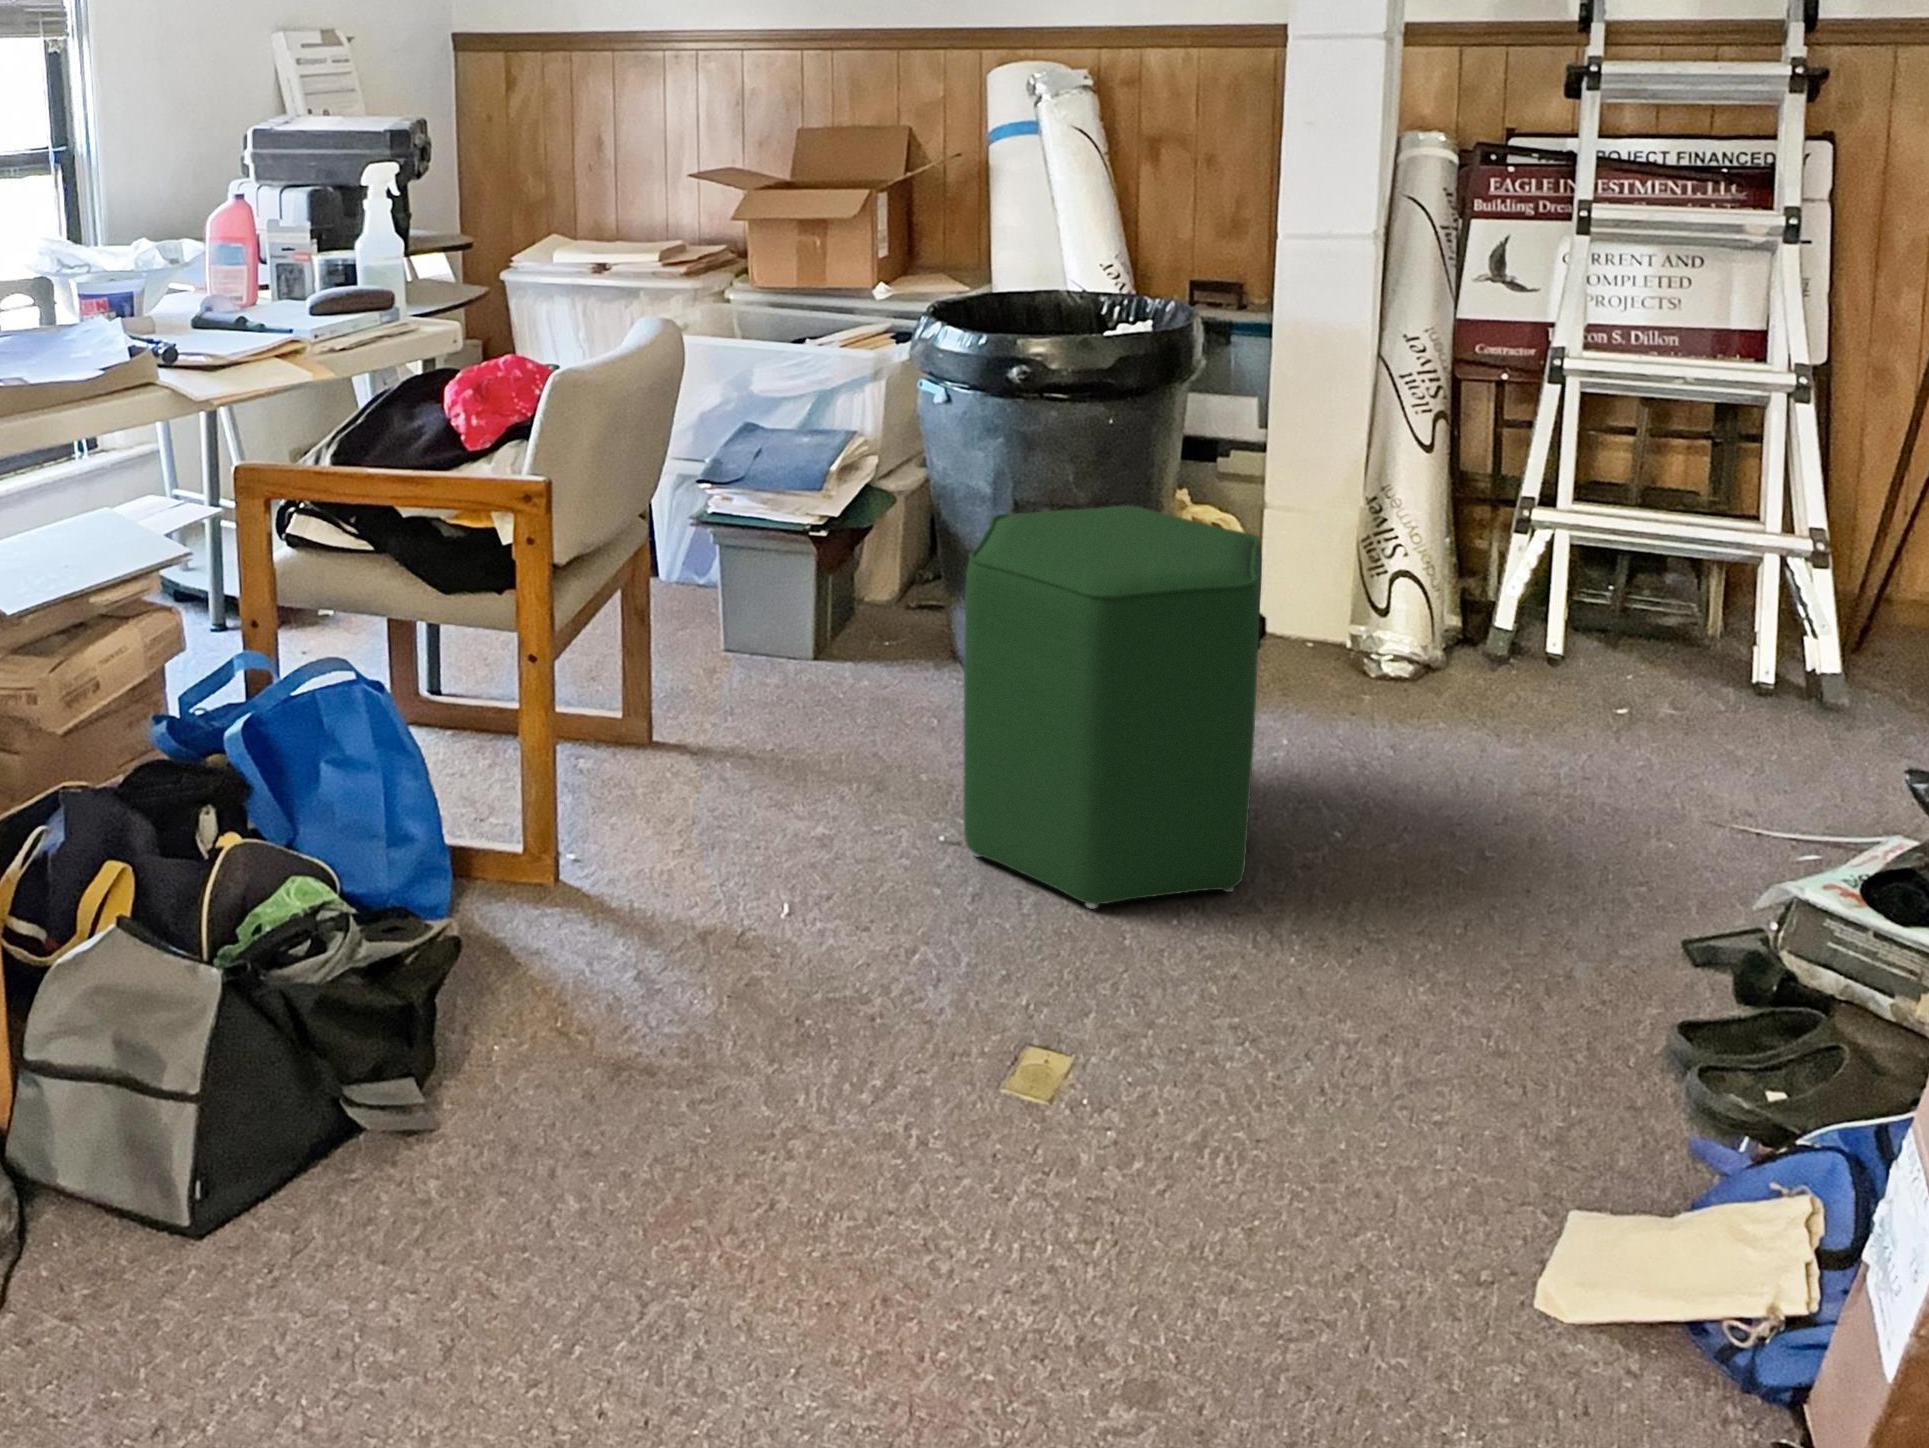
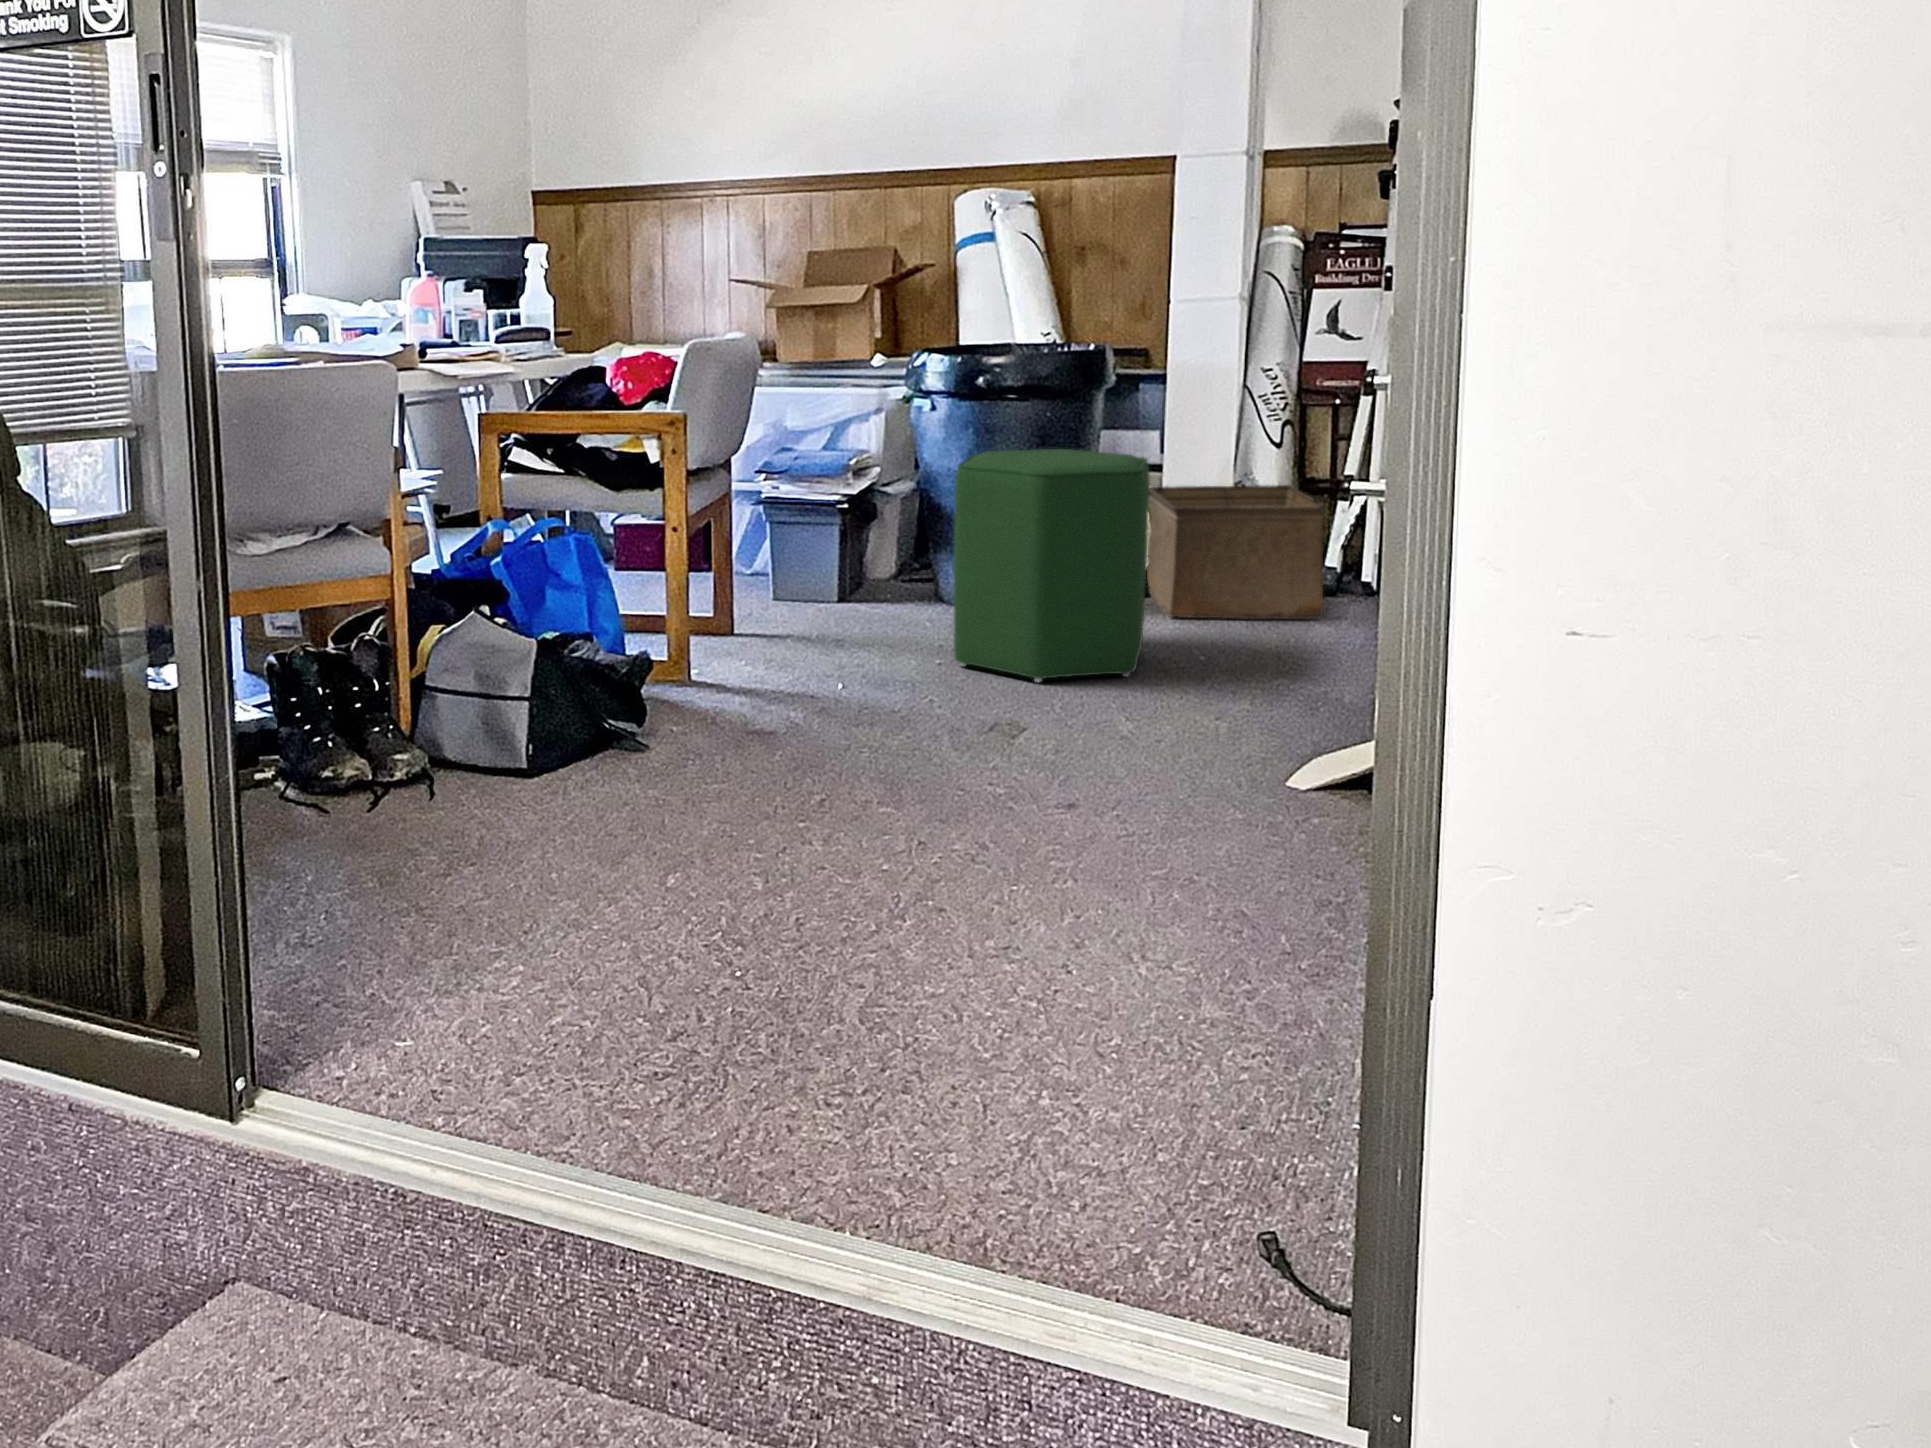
storage bin: none [1246,506,1508,728] -> present [1147,485,1324,619]

